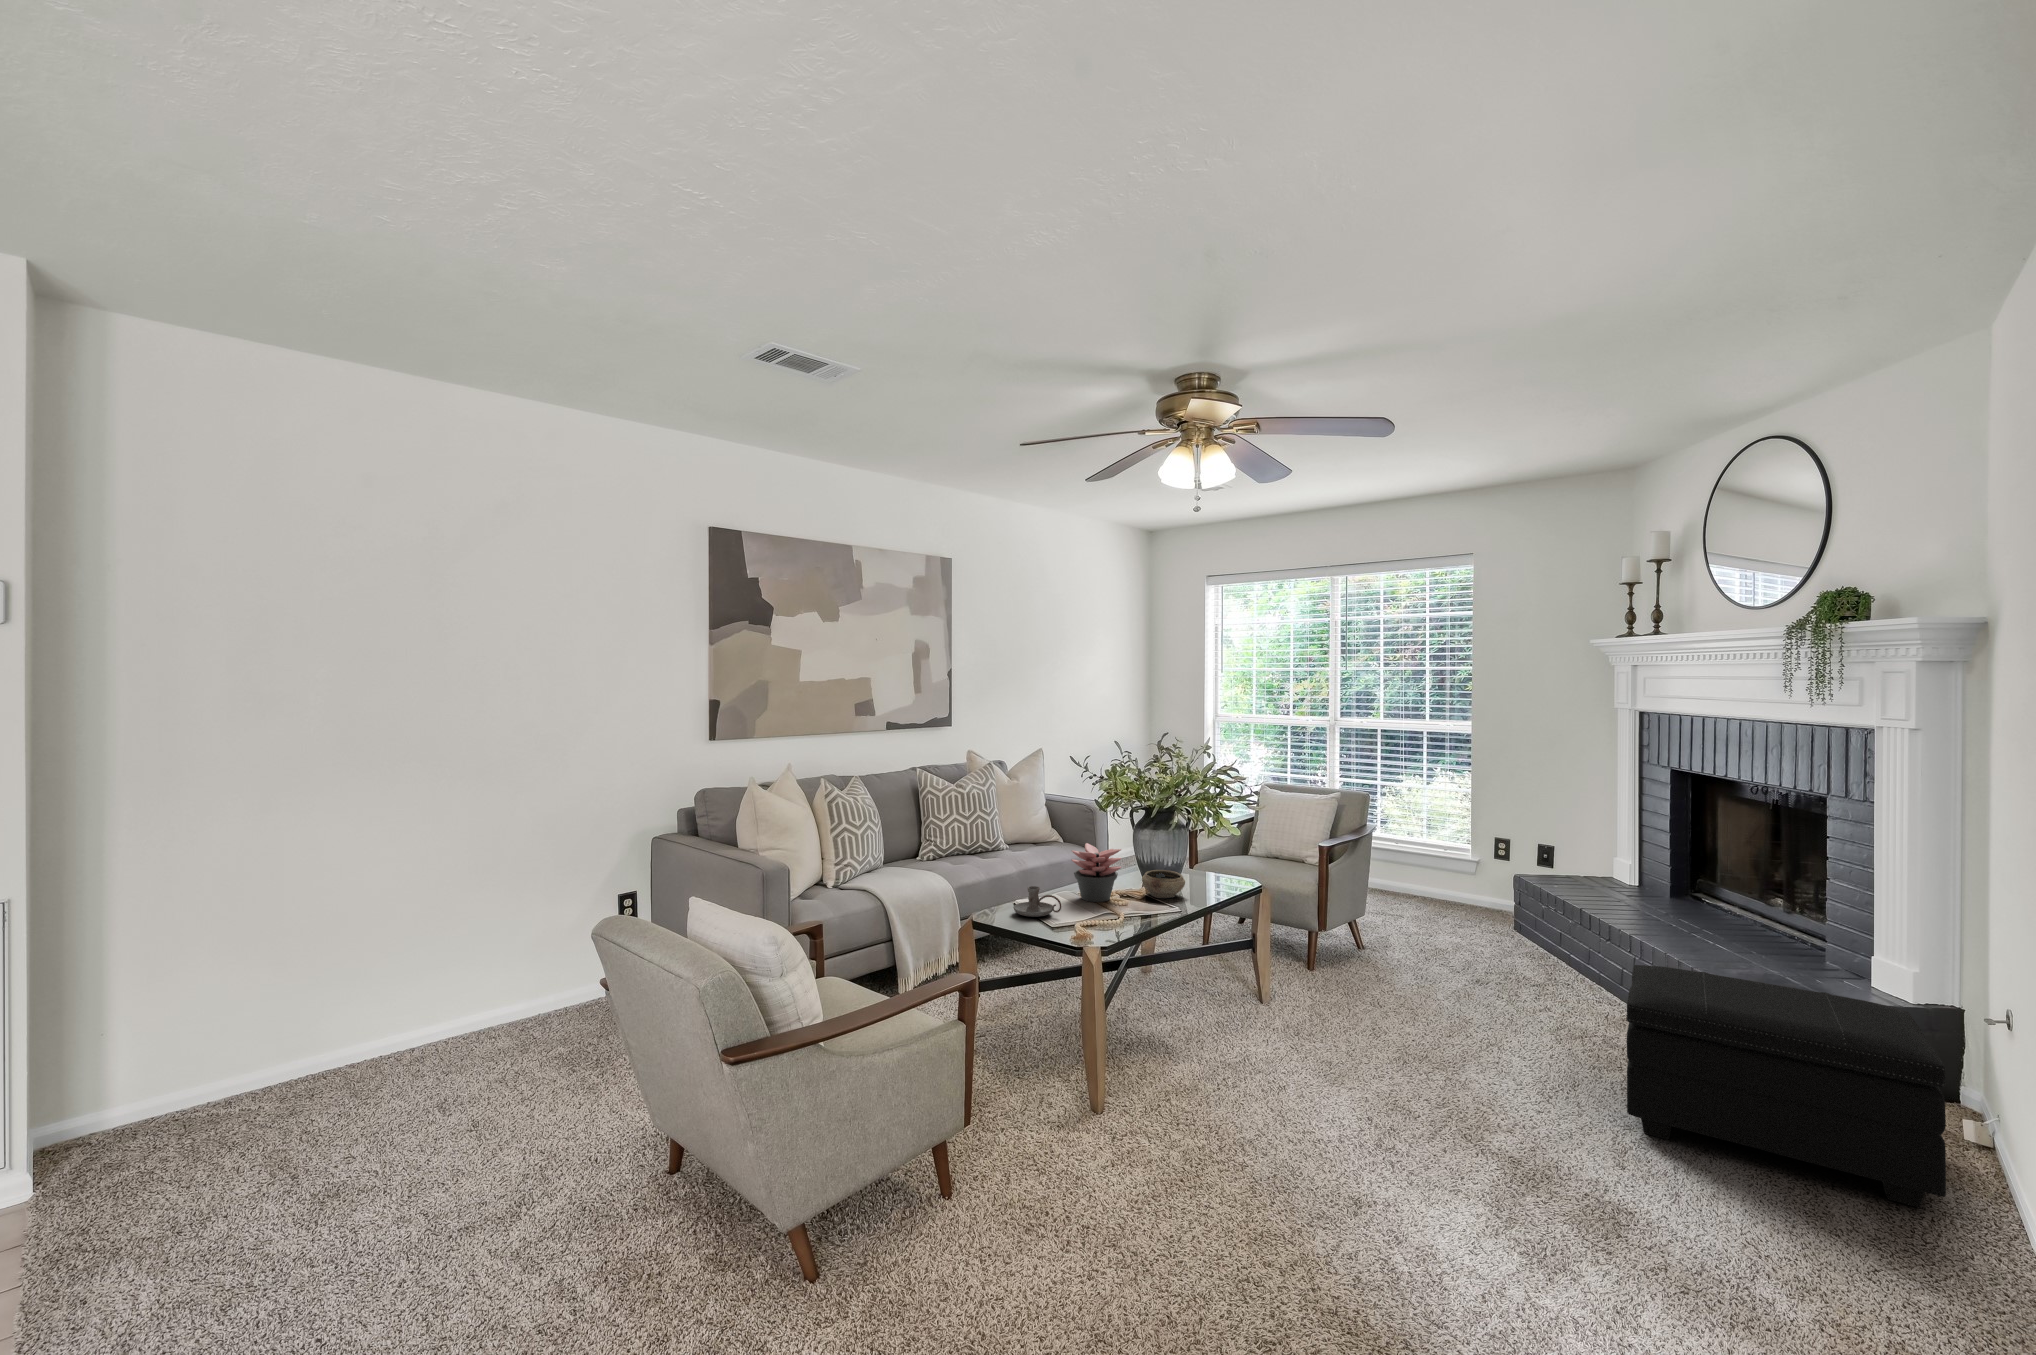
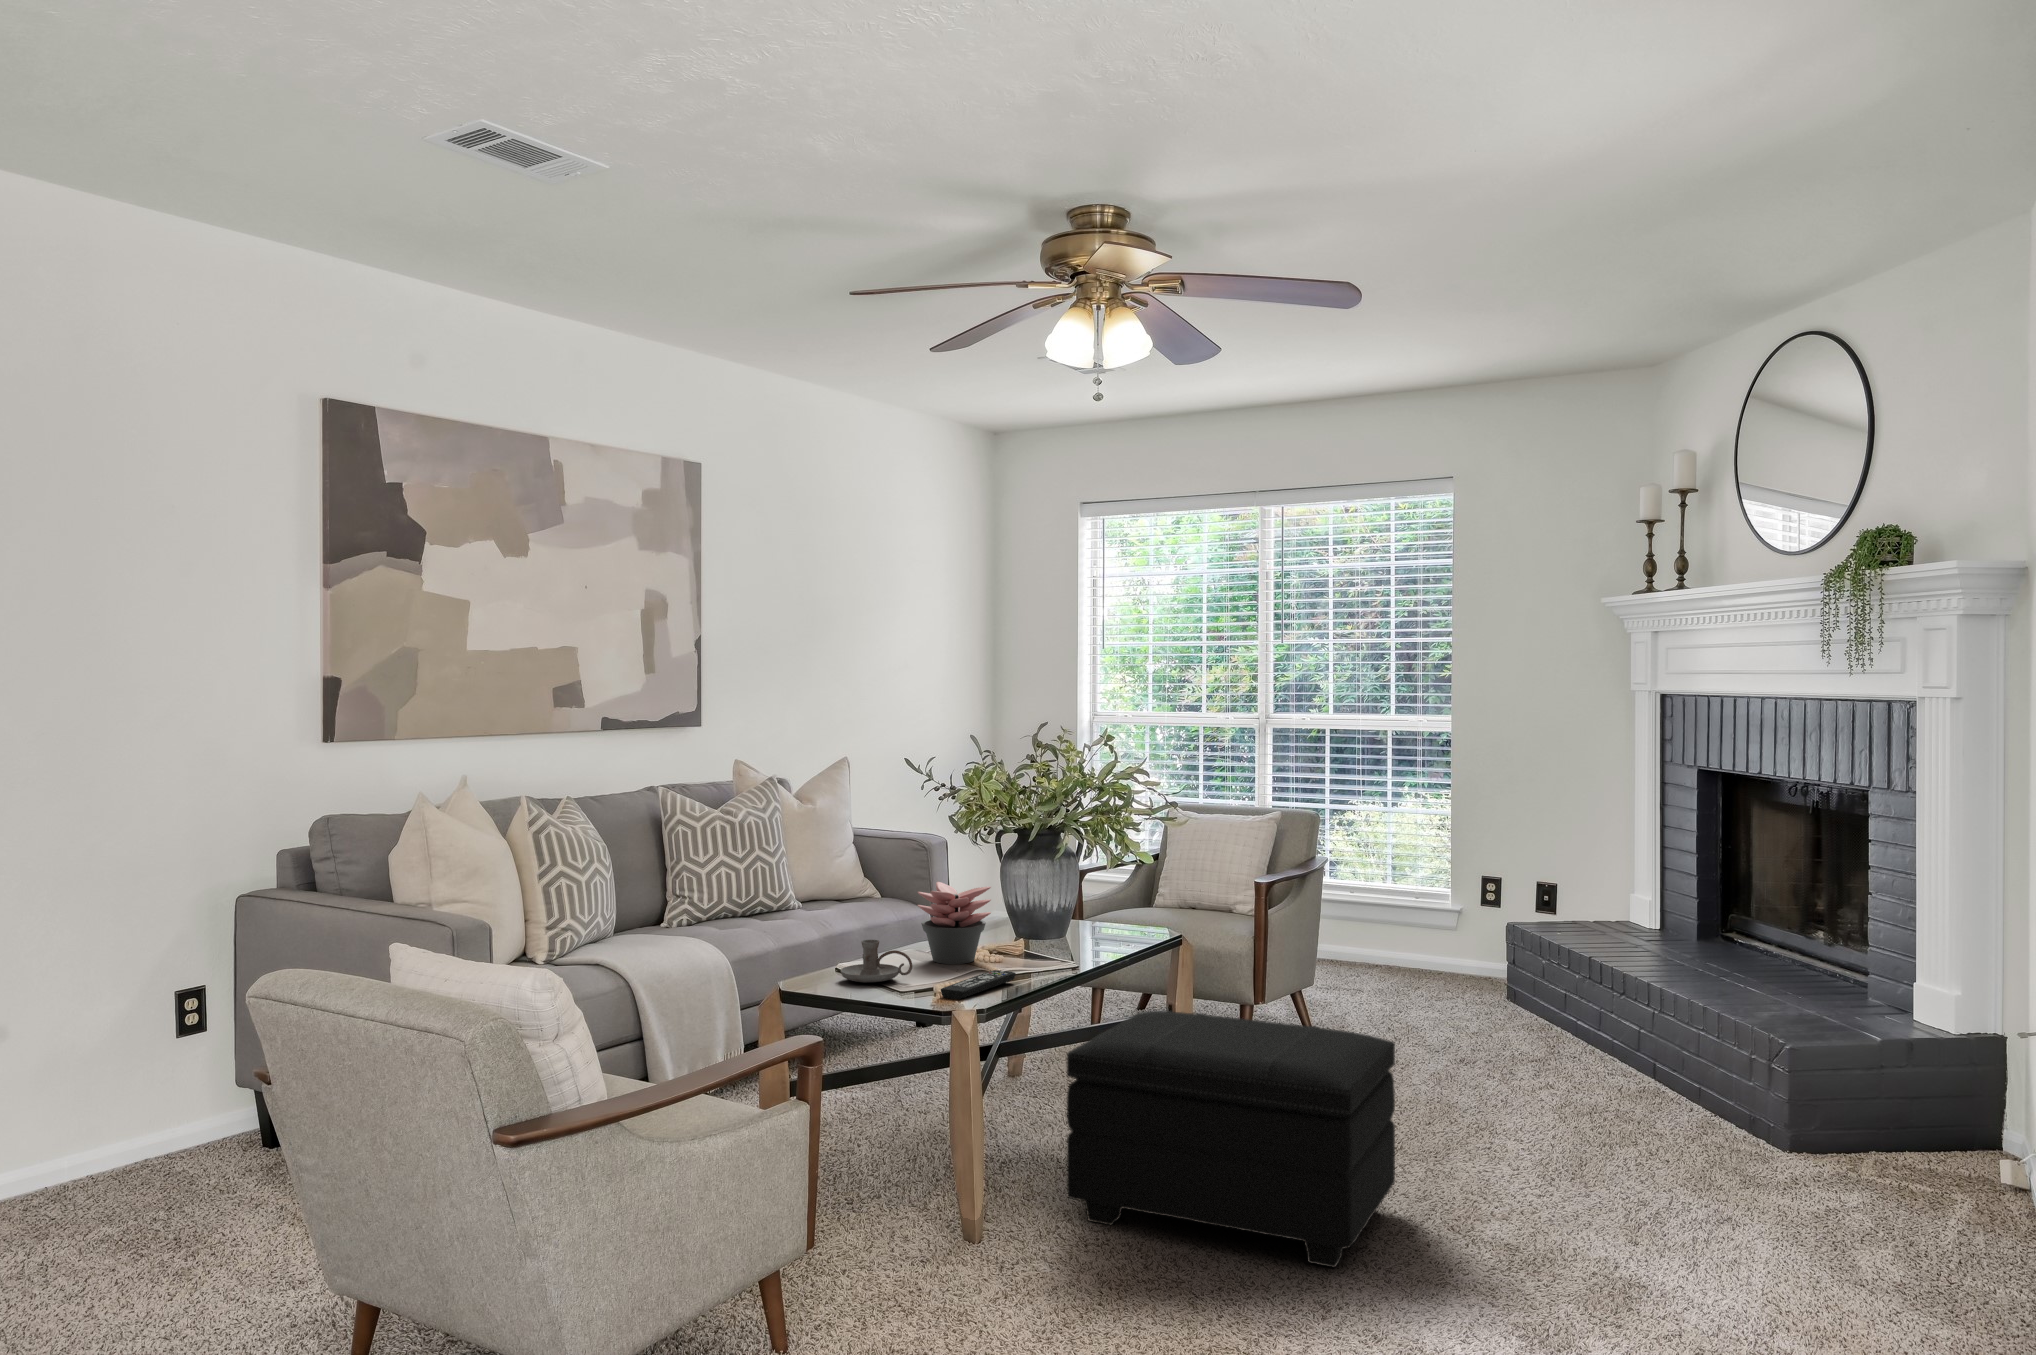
ceramic bowl: present [1142,870,1185,899] -> none [1018,918,1080,957]
remote control: none [1077,912,1133,936] -> present [941,970,1016,999]
footstool: present [1627,965,1946,1208] -> present [1067,1011,1395,1267]

